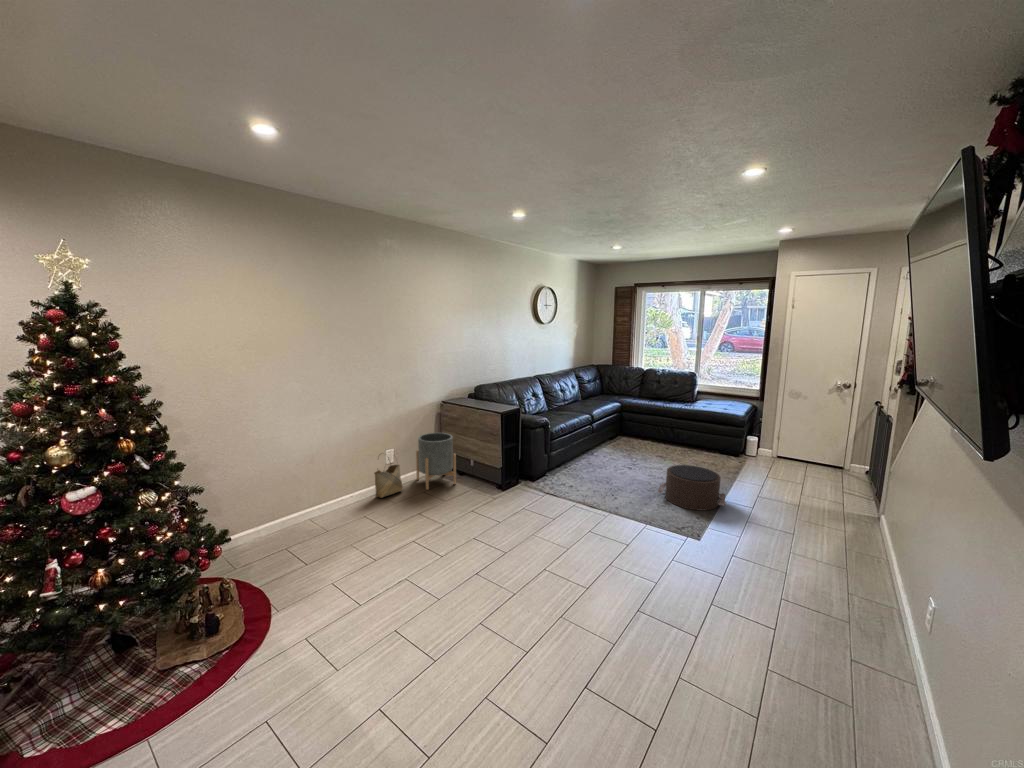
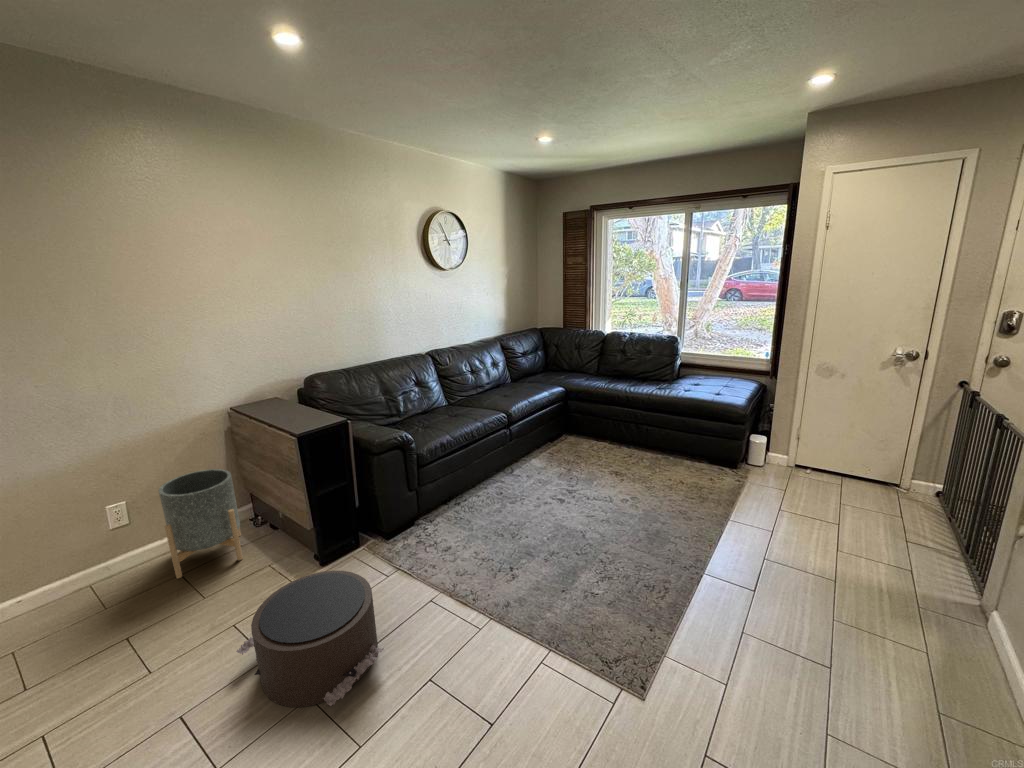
woven basket: present [374,457,403,498] -> none [45,523,128,611]
pouf: present [658,465,726,510] -> present [236,571,383,707]

